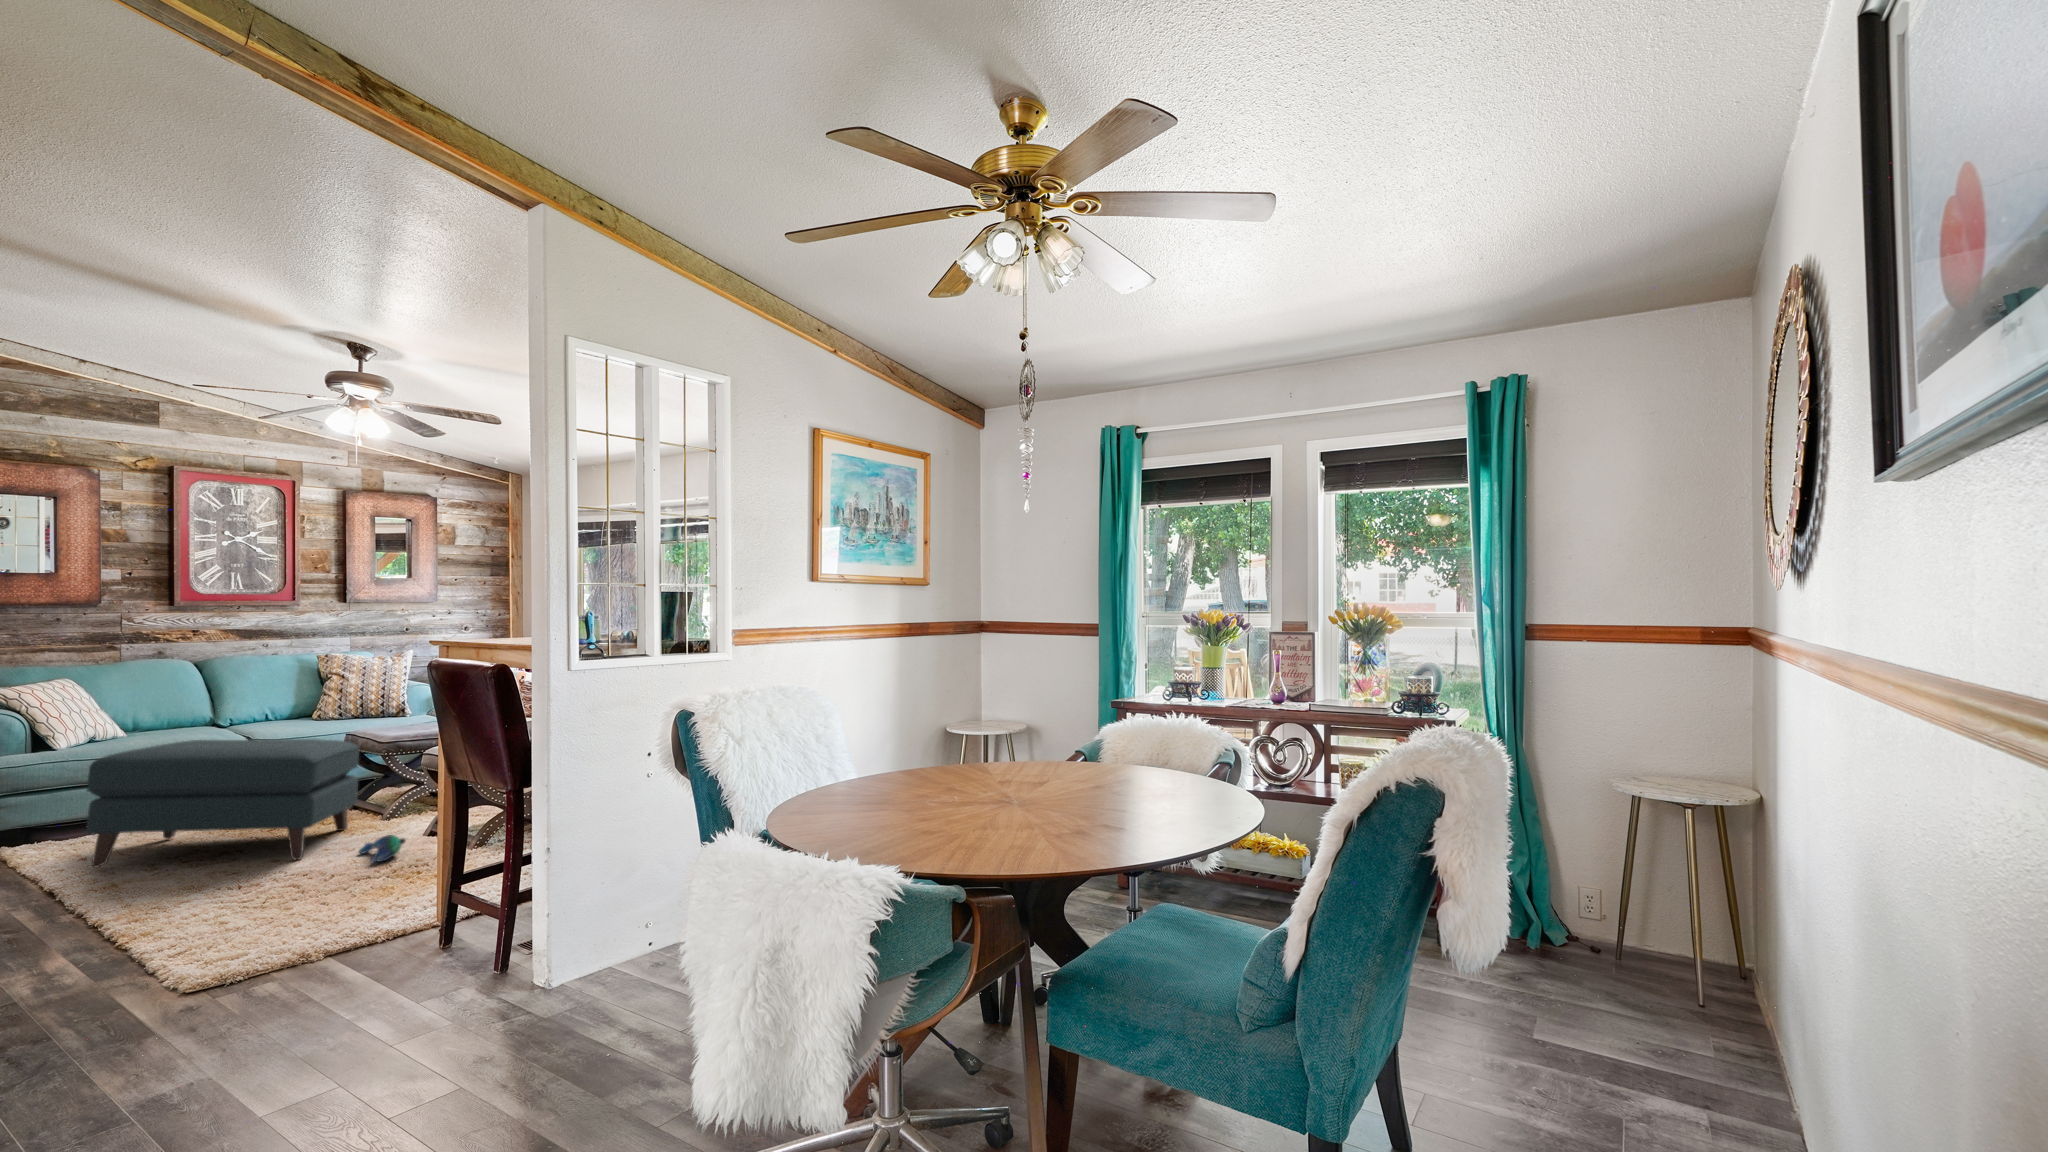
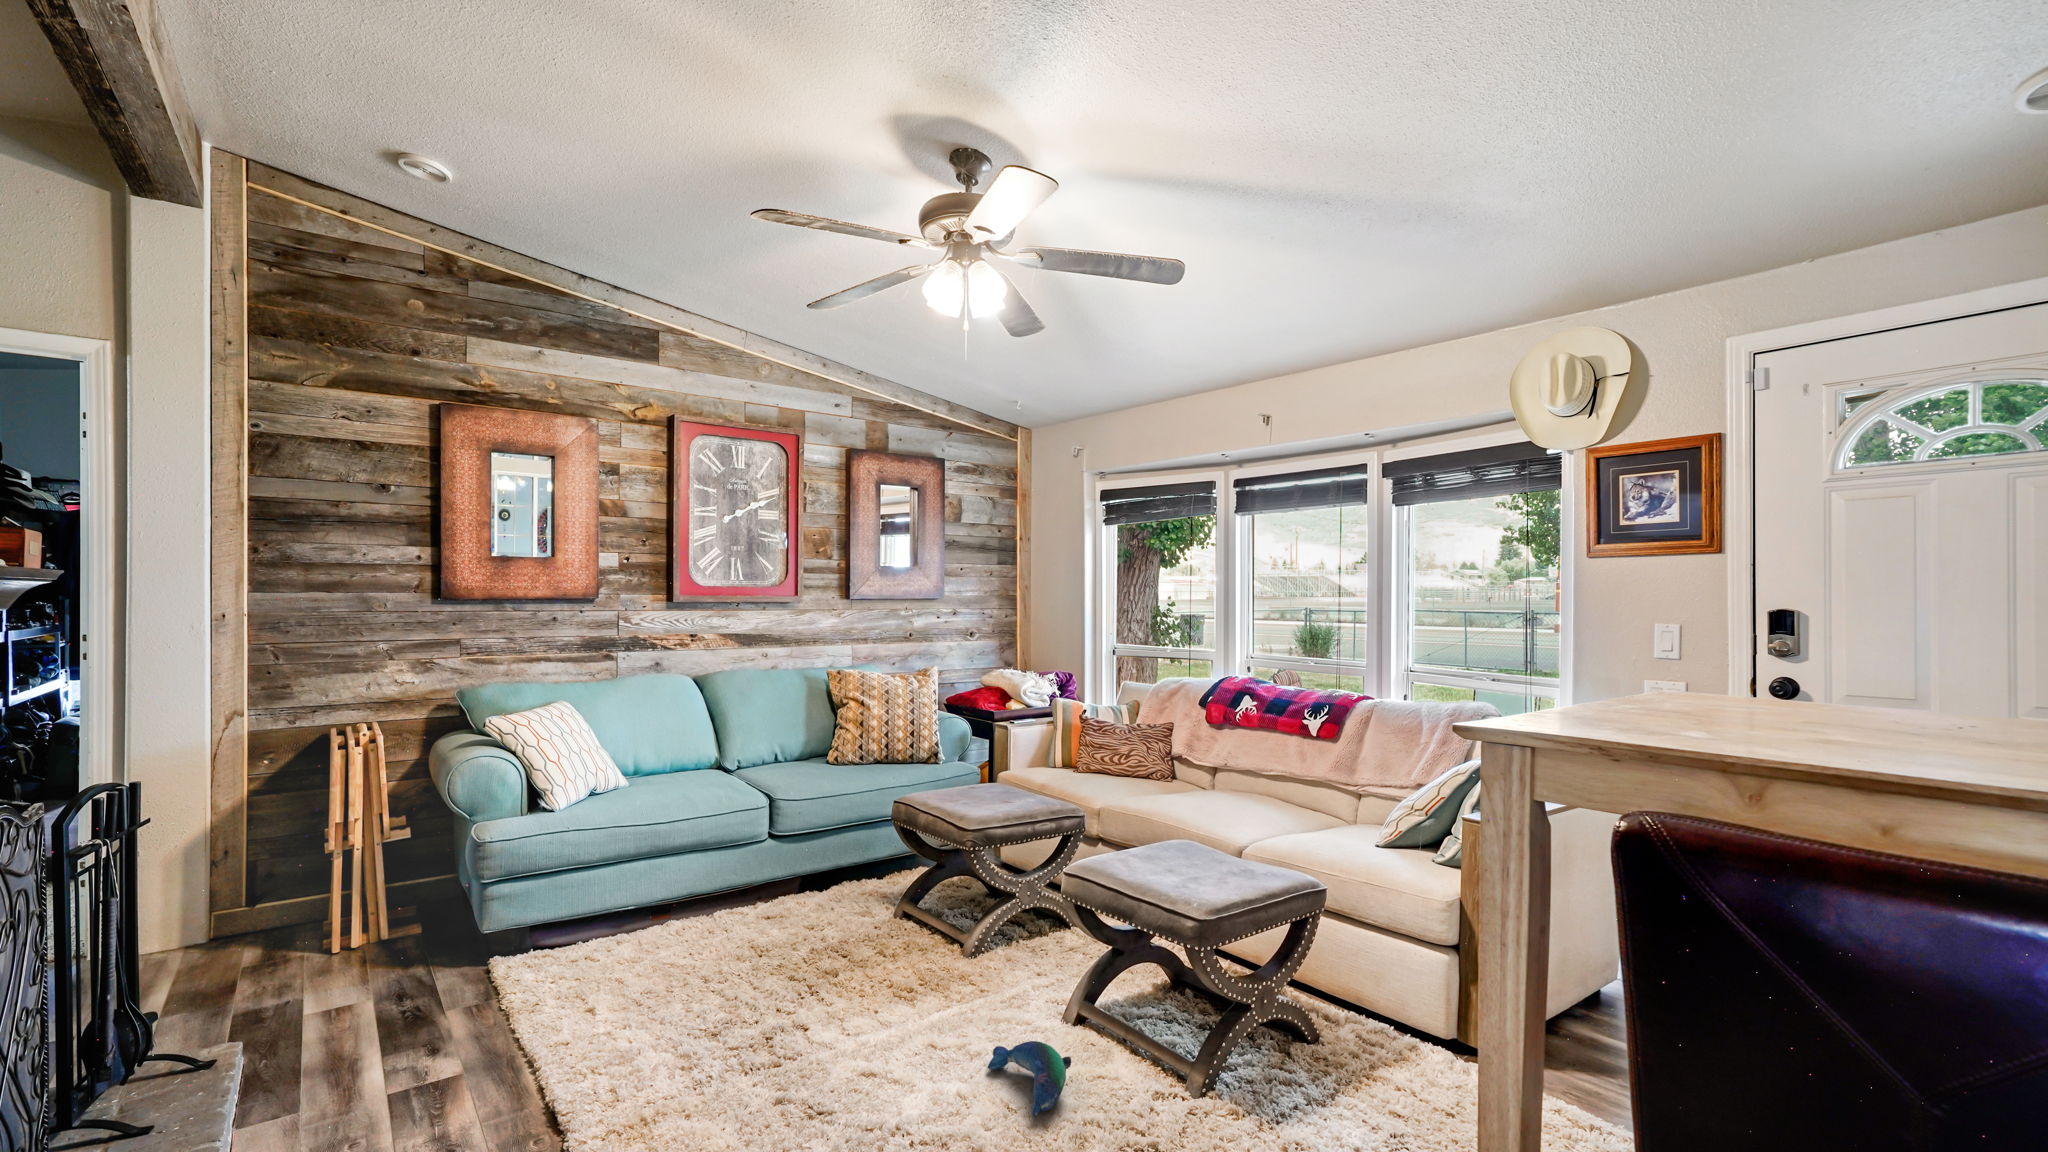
ottoman: present [87,739,359,868] -> none [600,822,945,1074]

